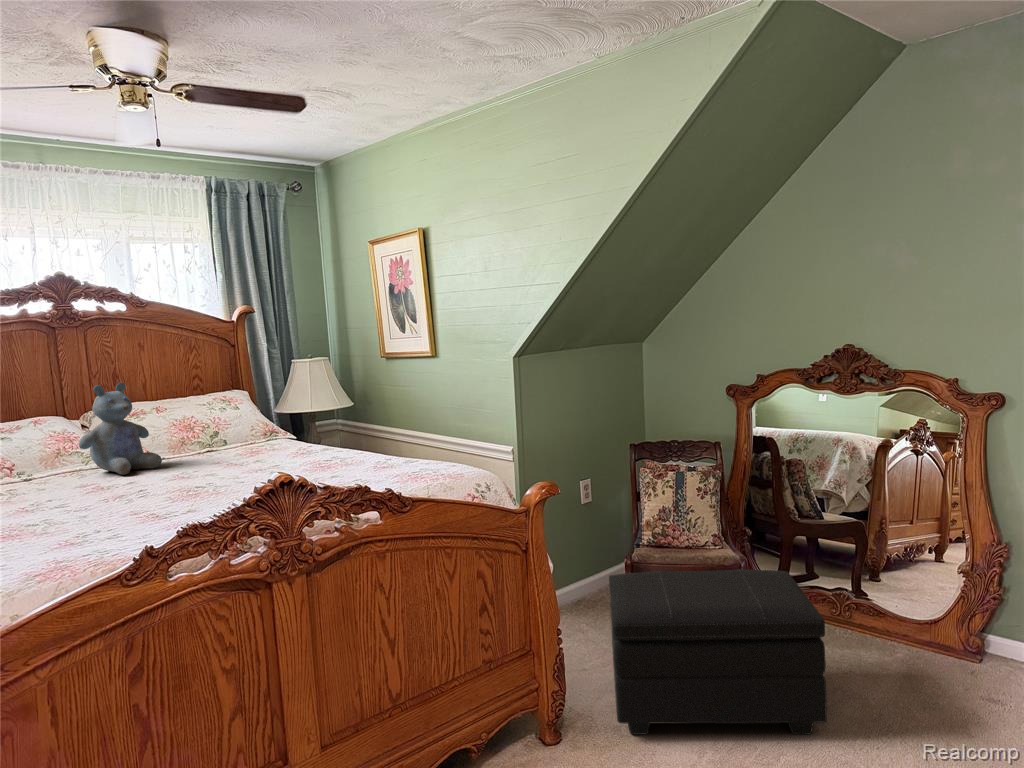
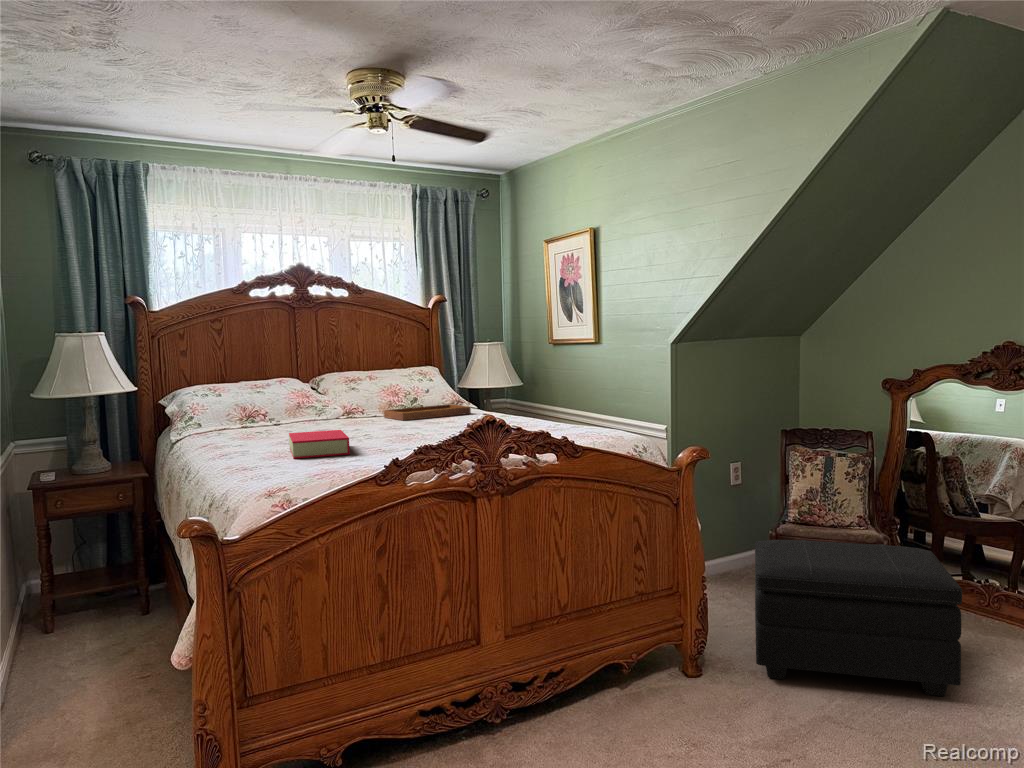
stuffed bear: present [79,382,162,475] -> none [314,351,375,425]
tray: none [176,420,285,462] -> present [384,389,471,421]
book: none [25,492,109,543] -> present [289,430,350,459]

